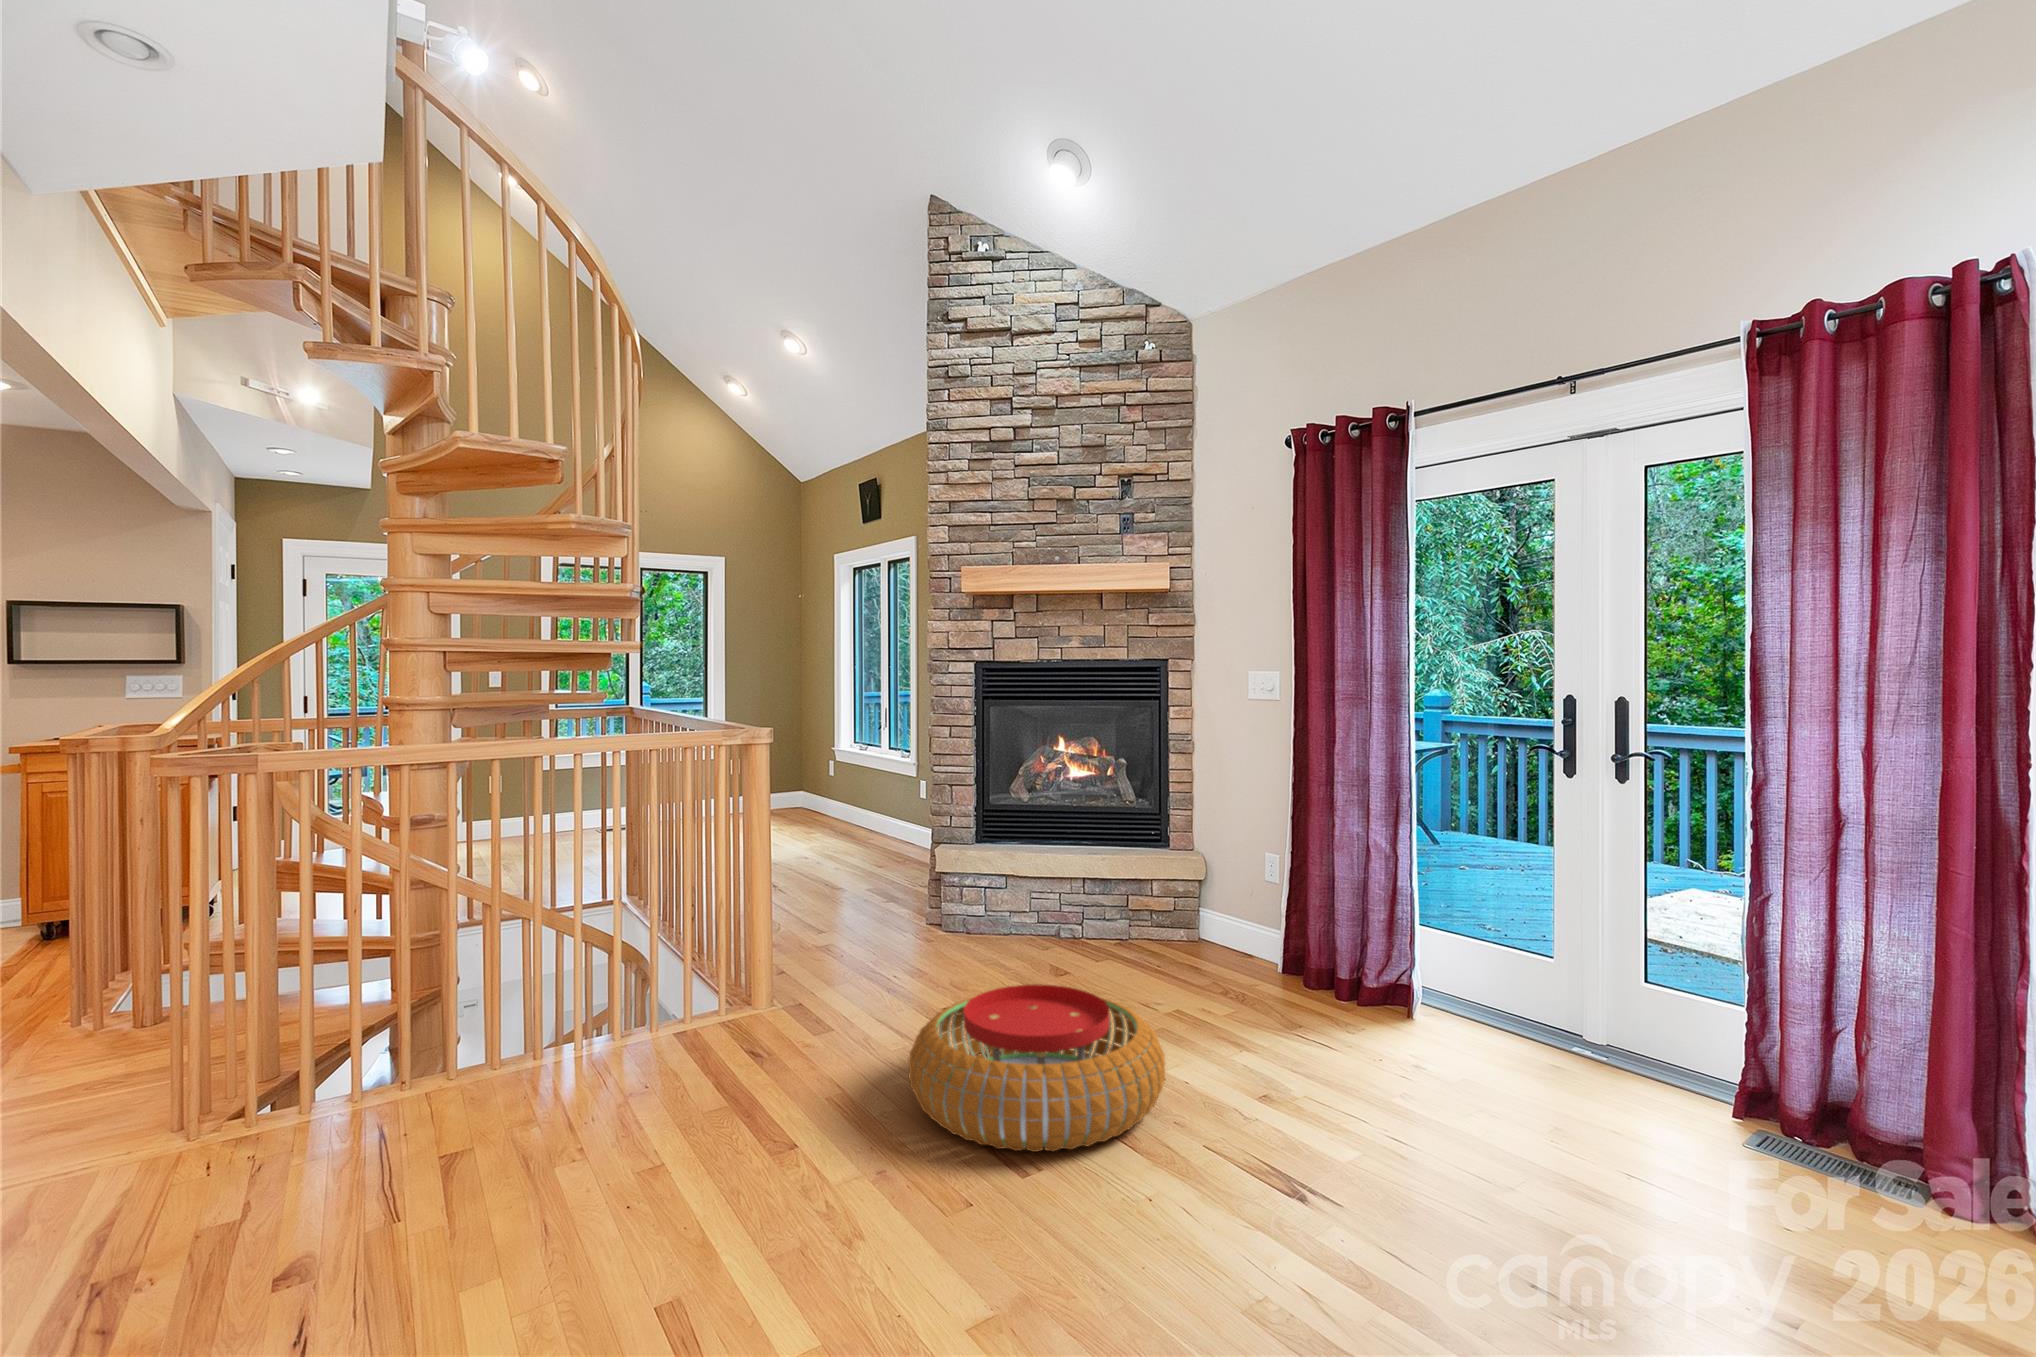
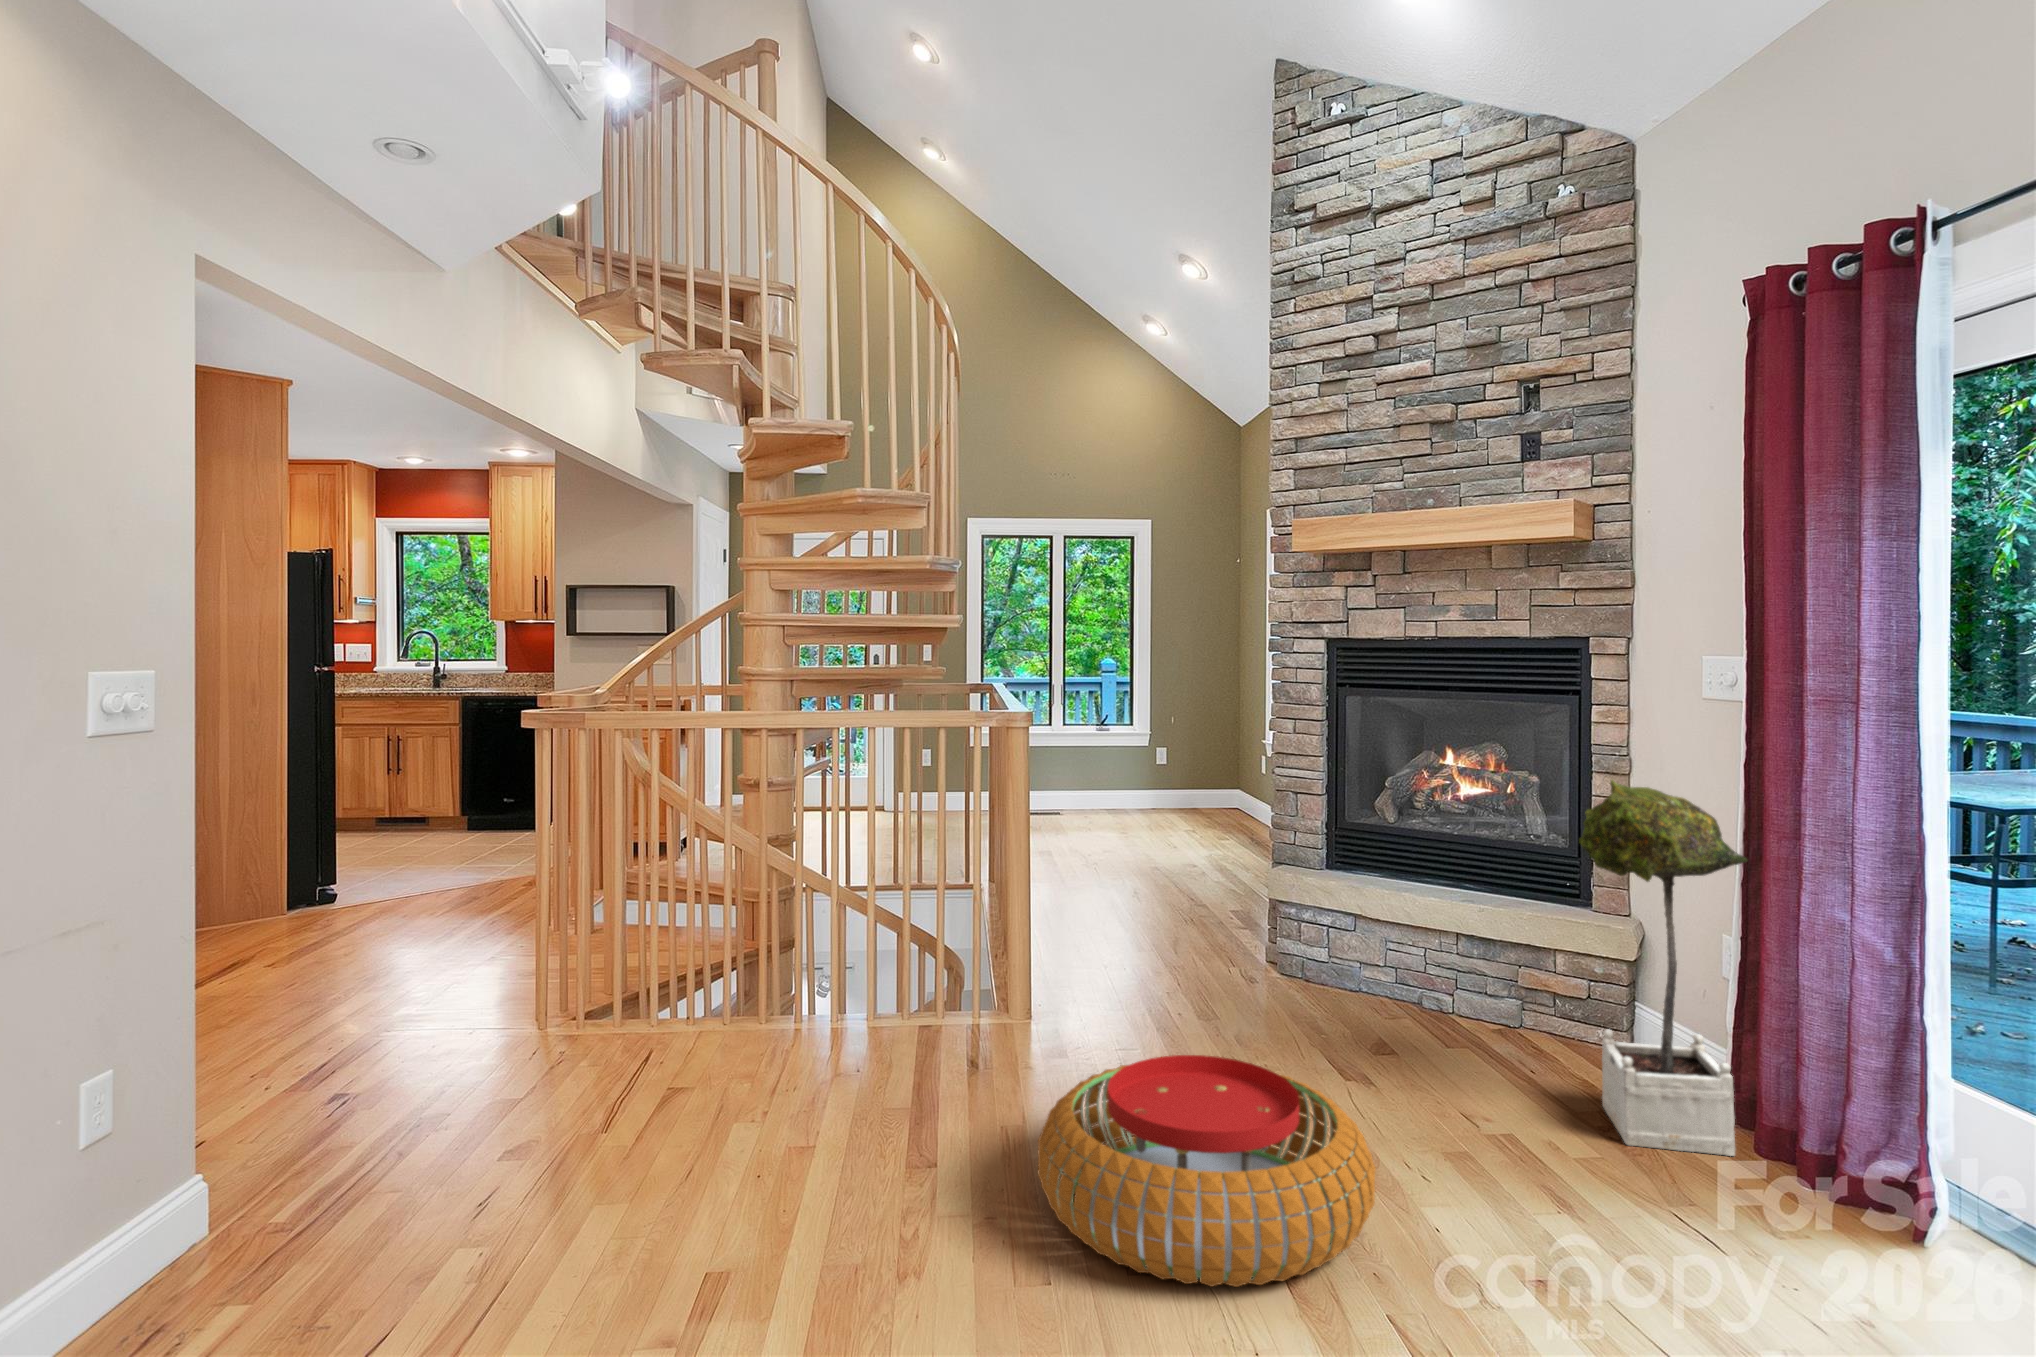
potted tree: none [1202,756,1301,1000] -> present [1579,780,1748,1156]

